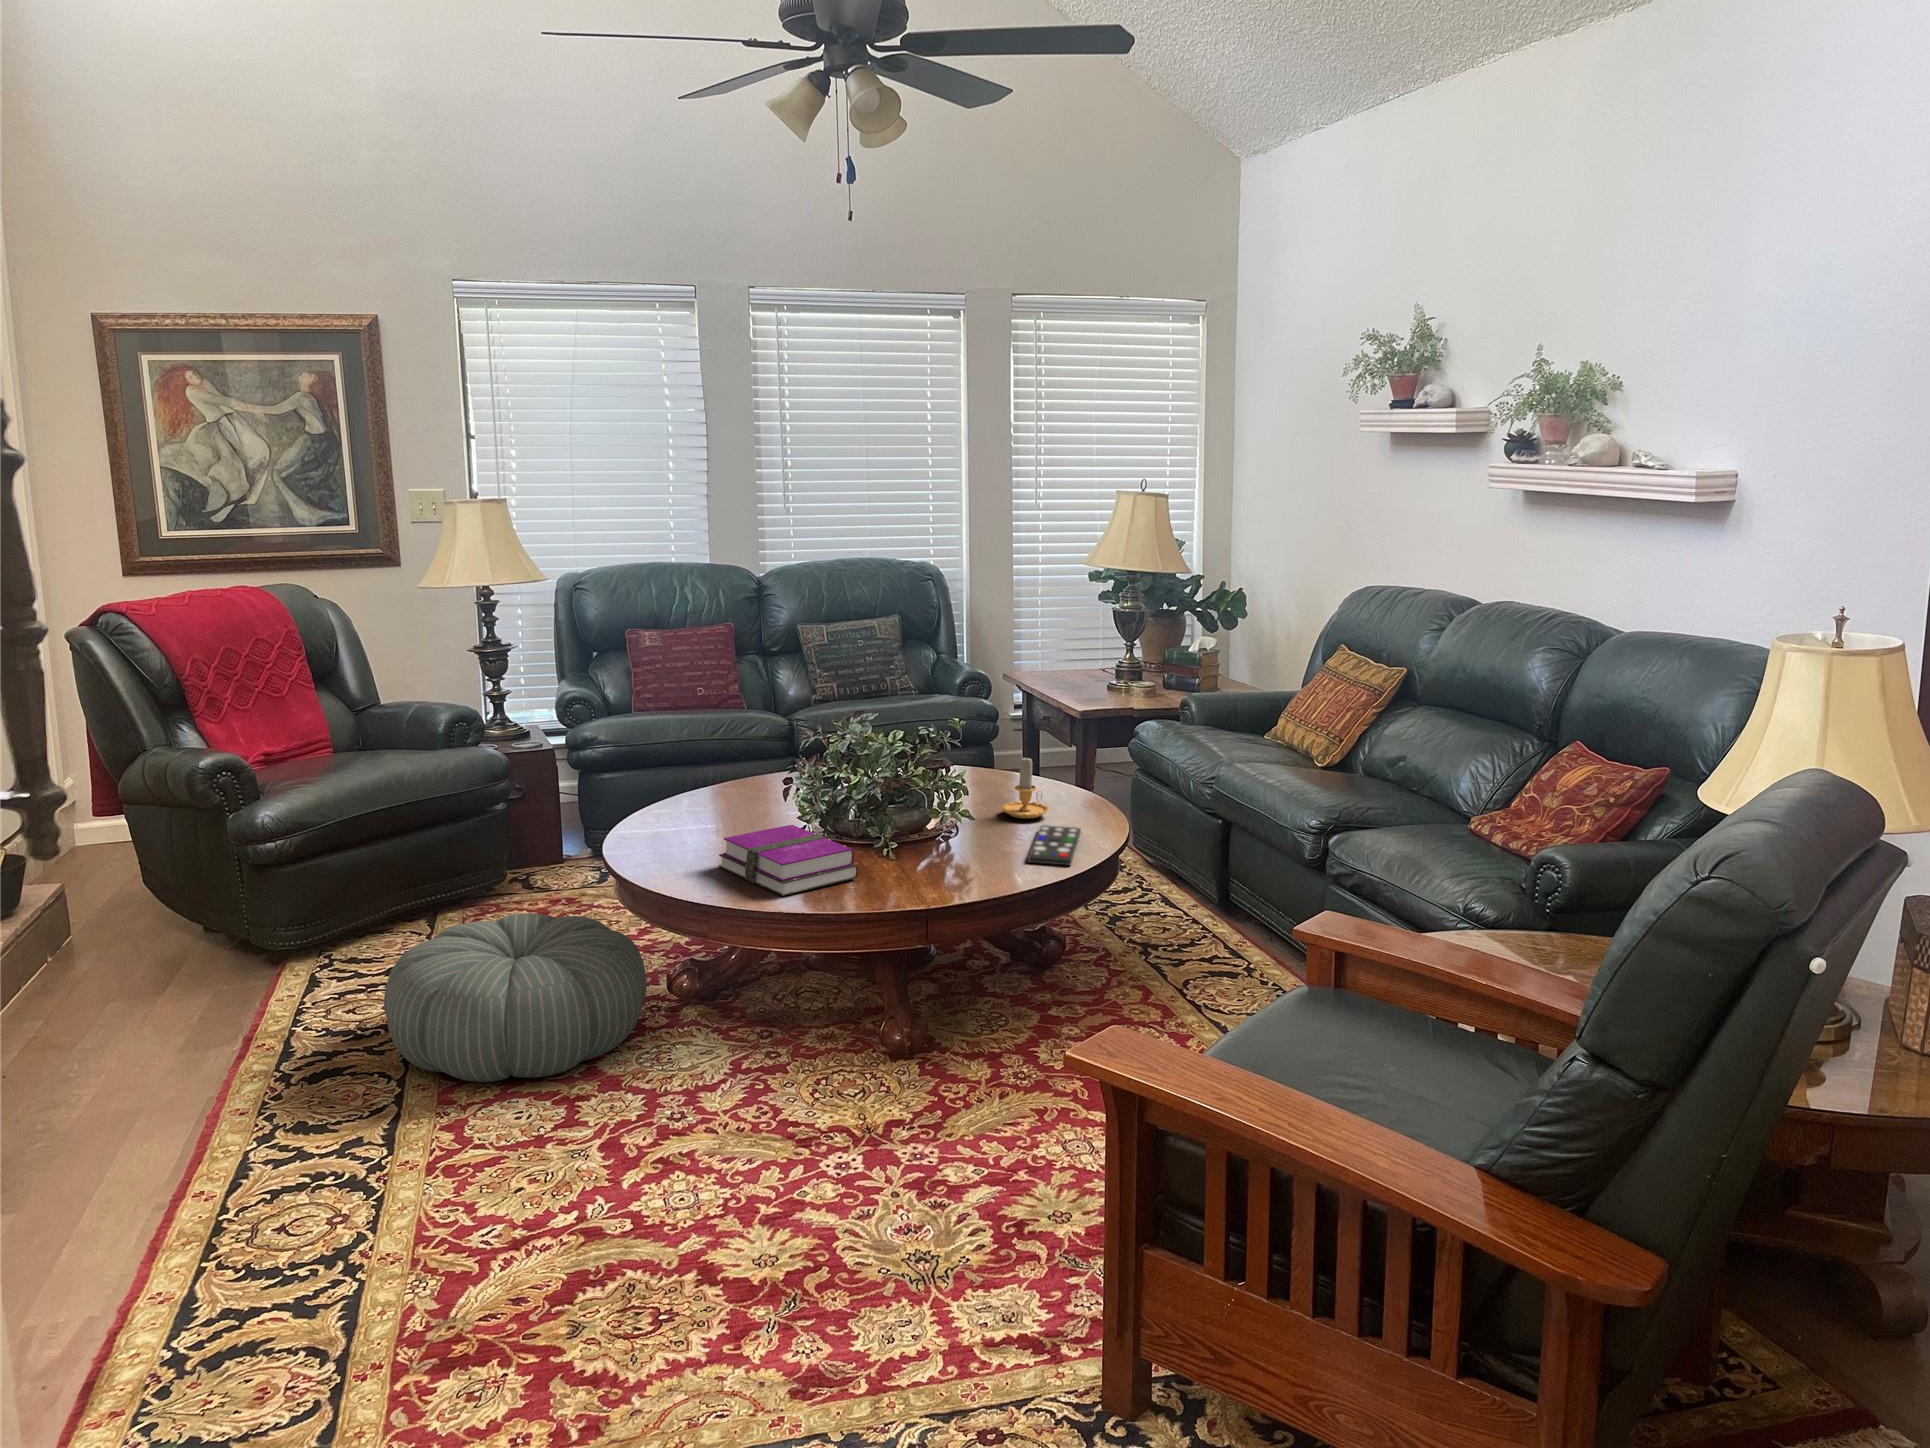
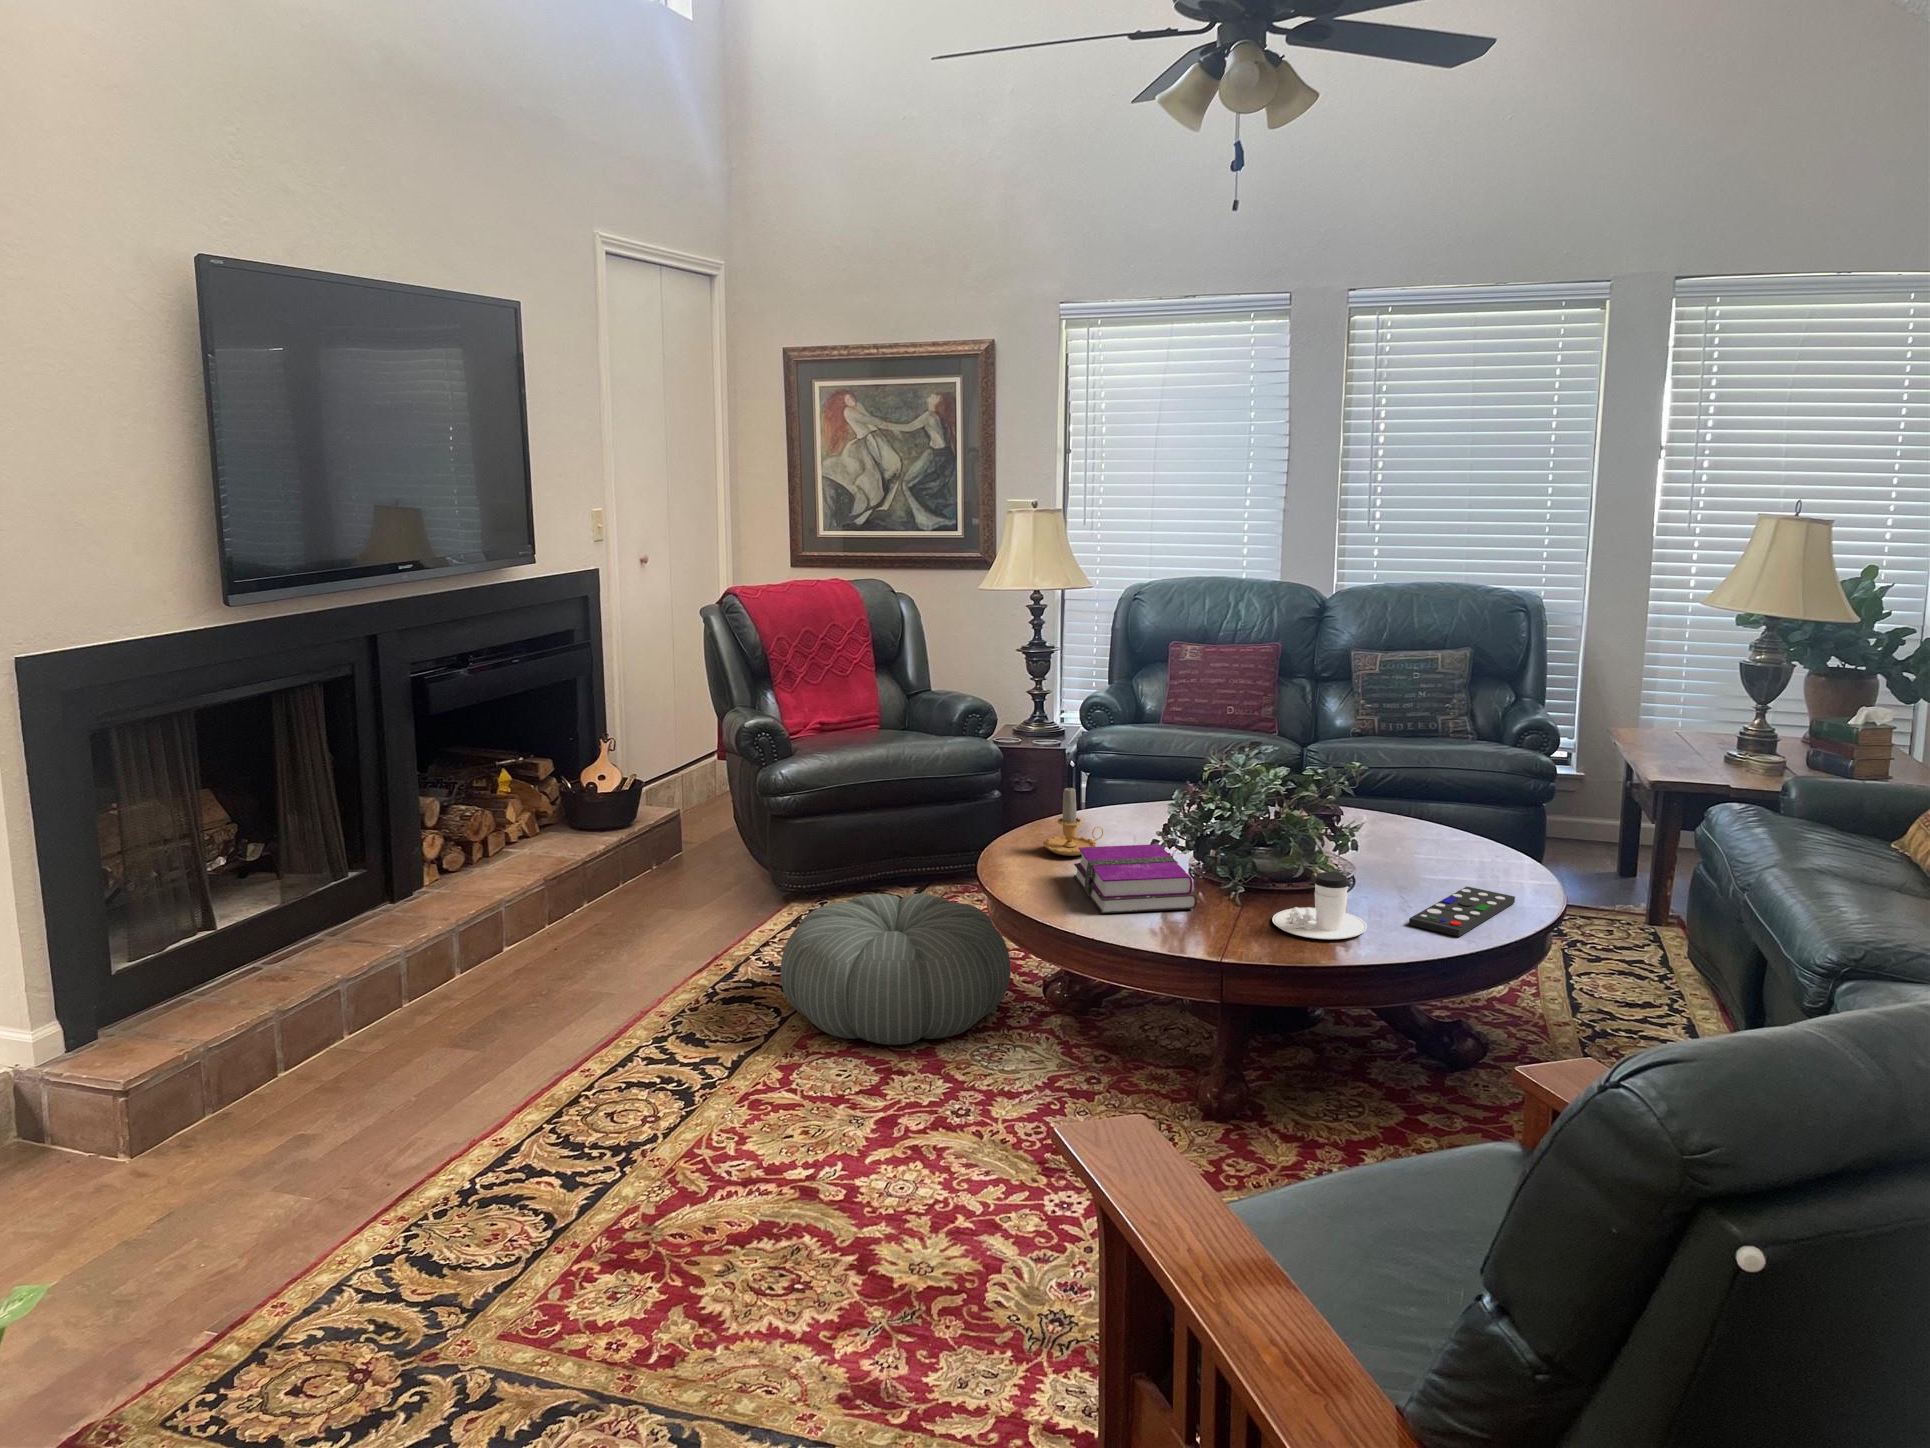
candle: present [1001,757,1049,819] -> present [1043,787,1103,856]
coffee cup: none [926,827,1005,886] -> present [1272,872,1367,939]

